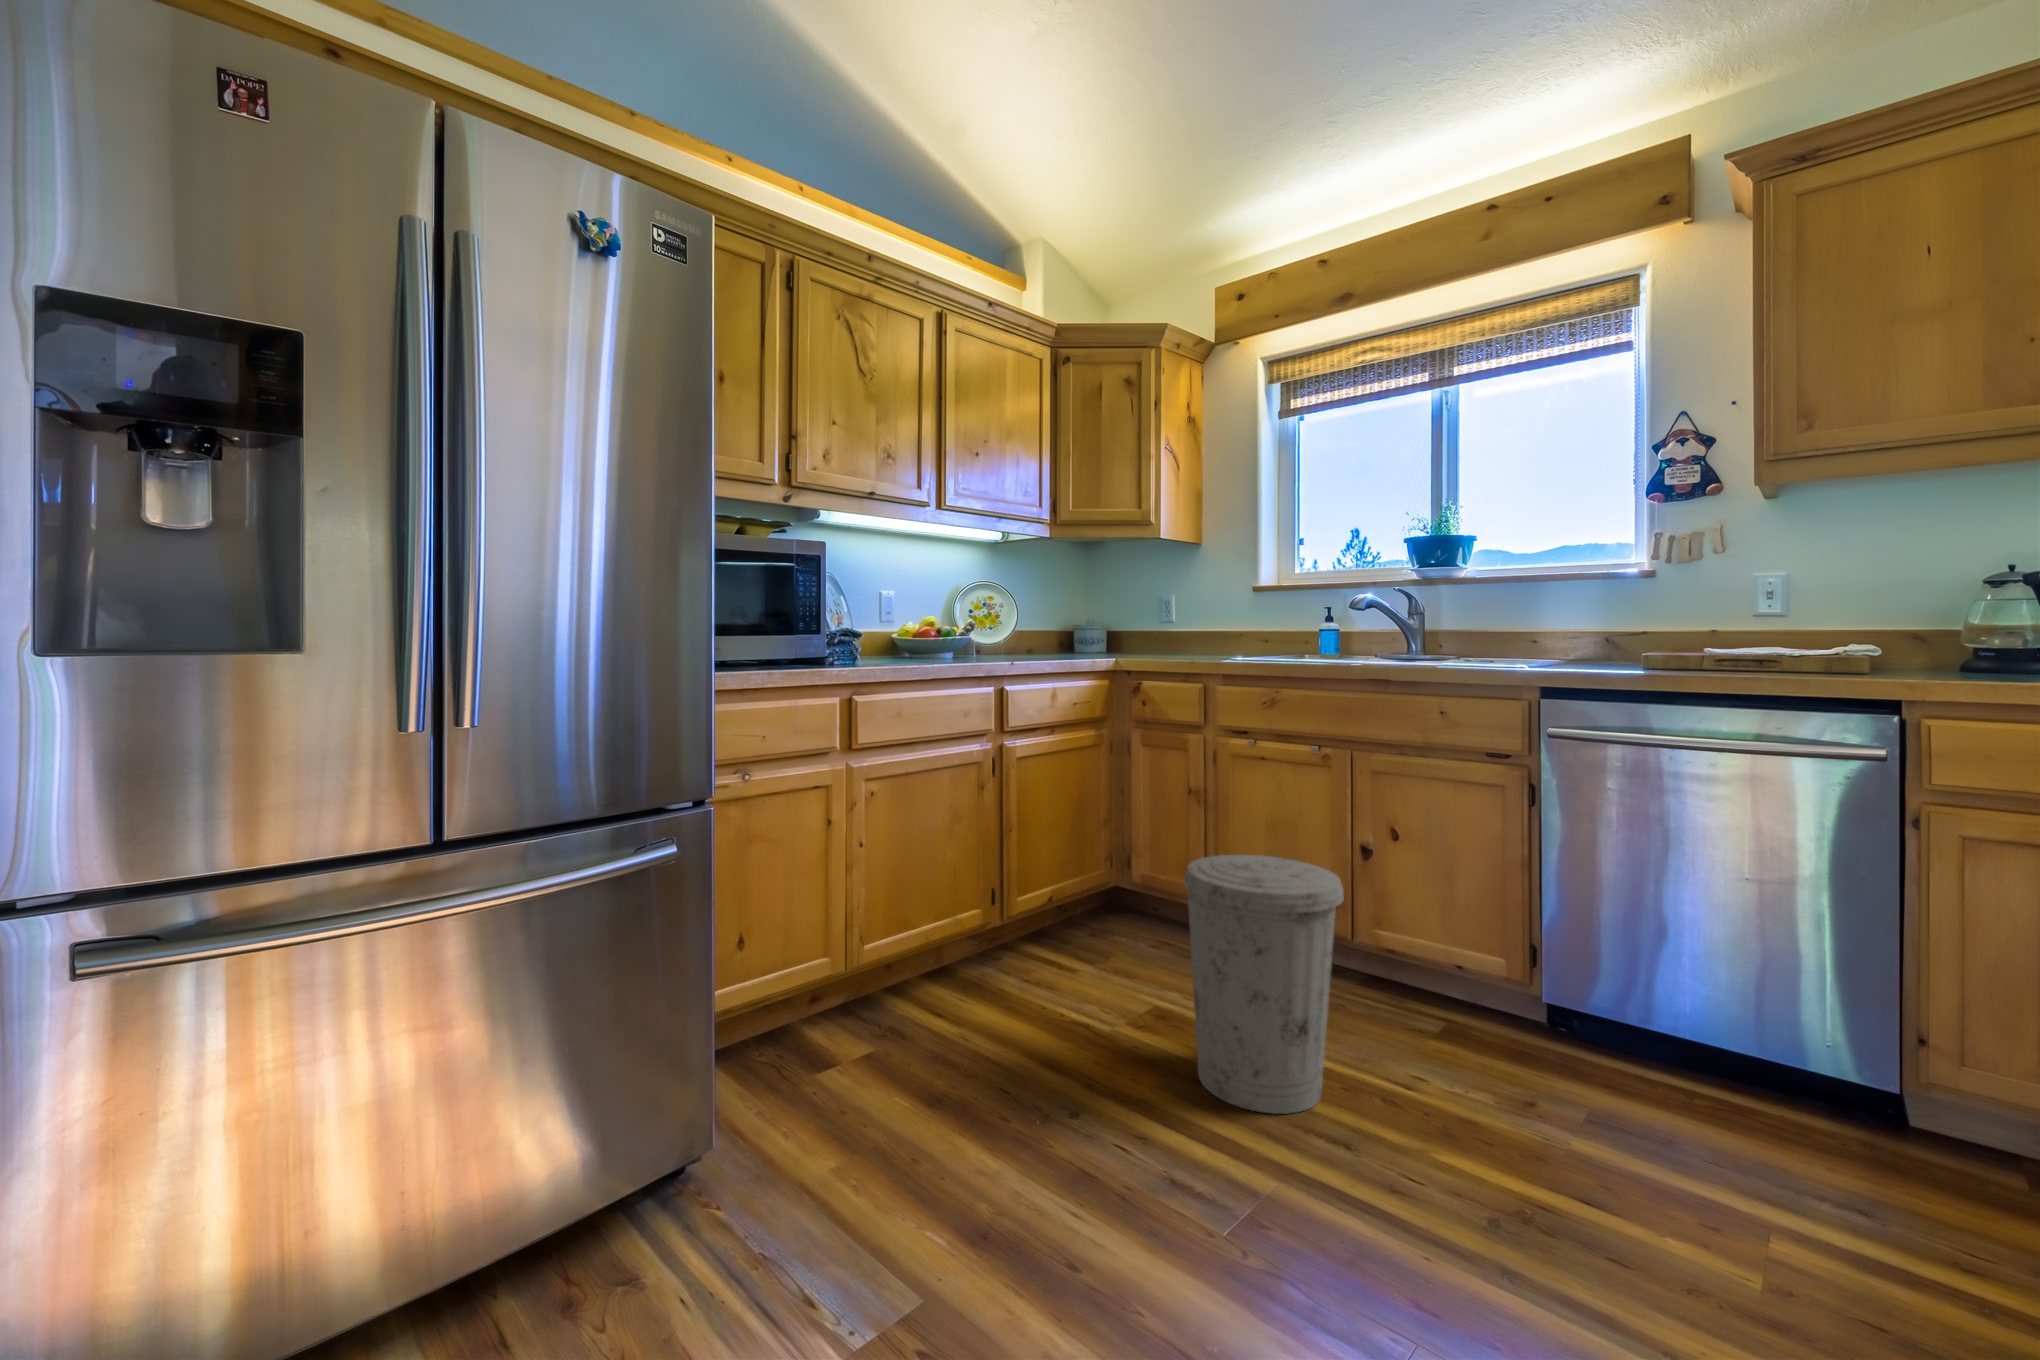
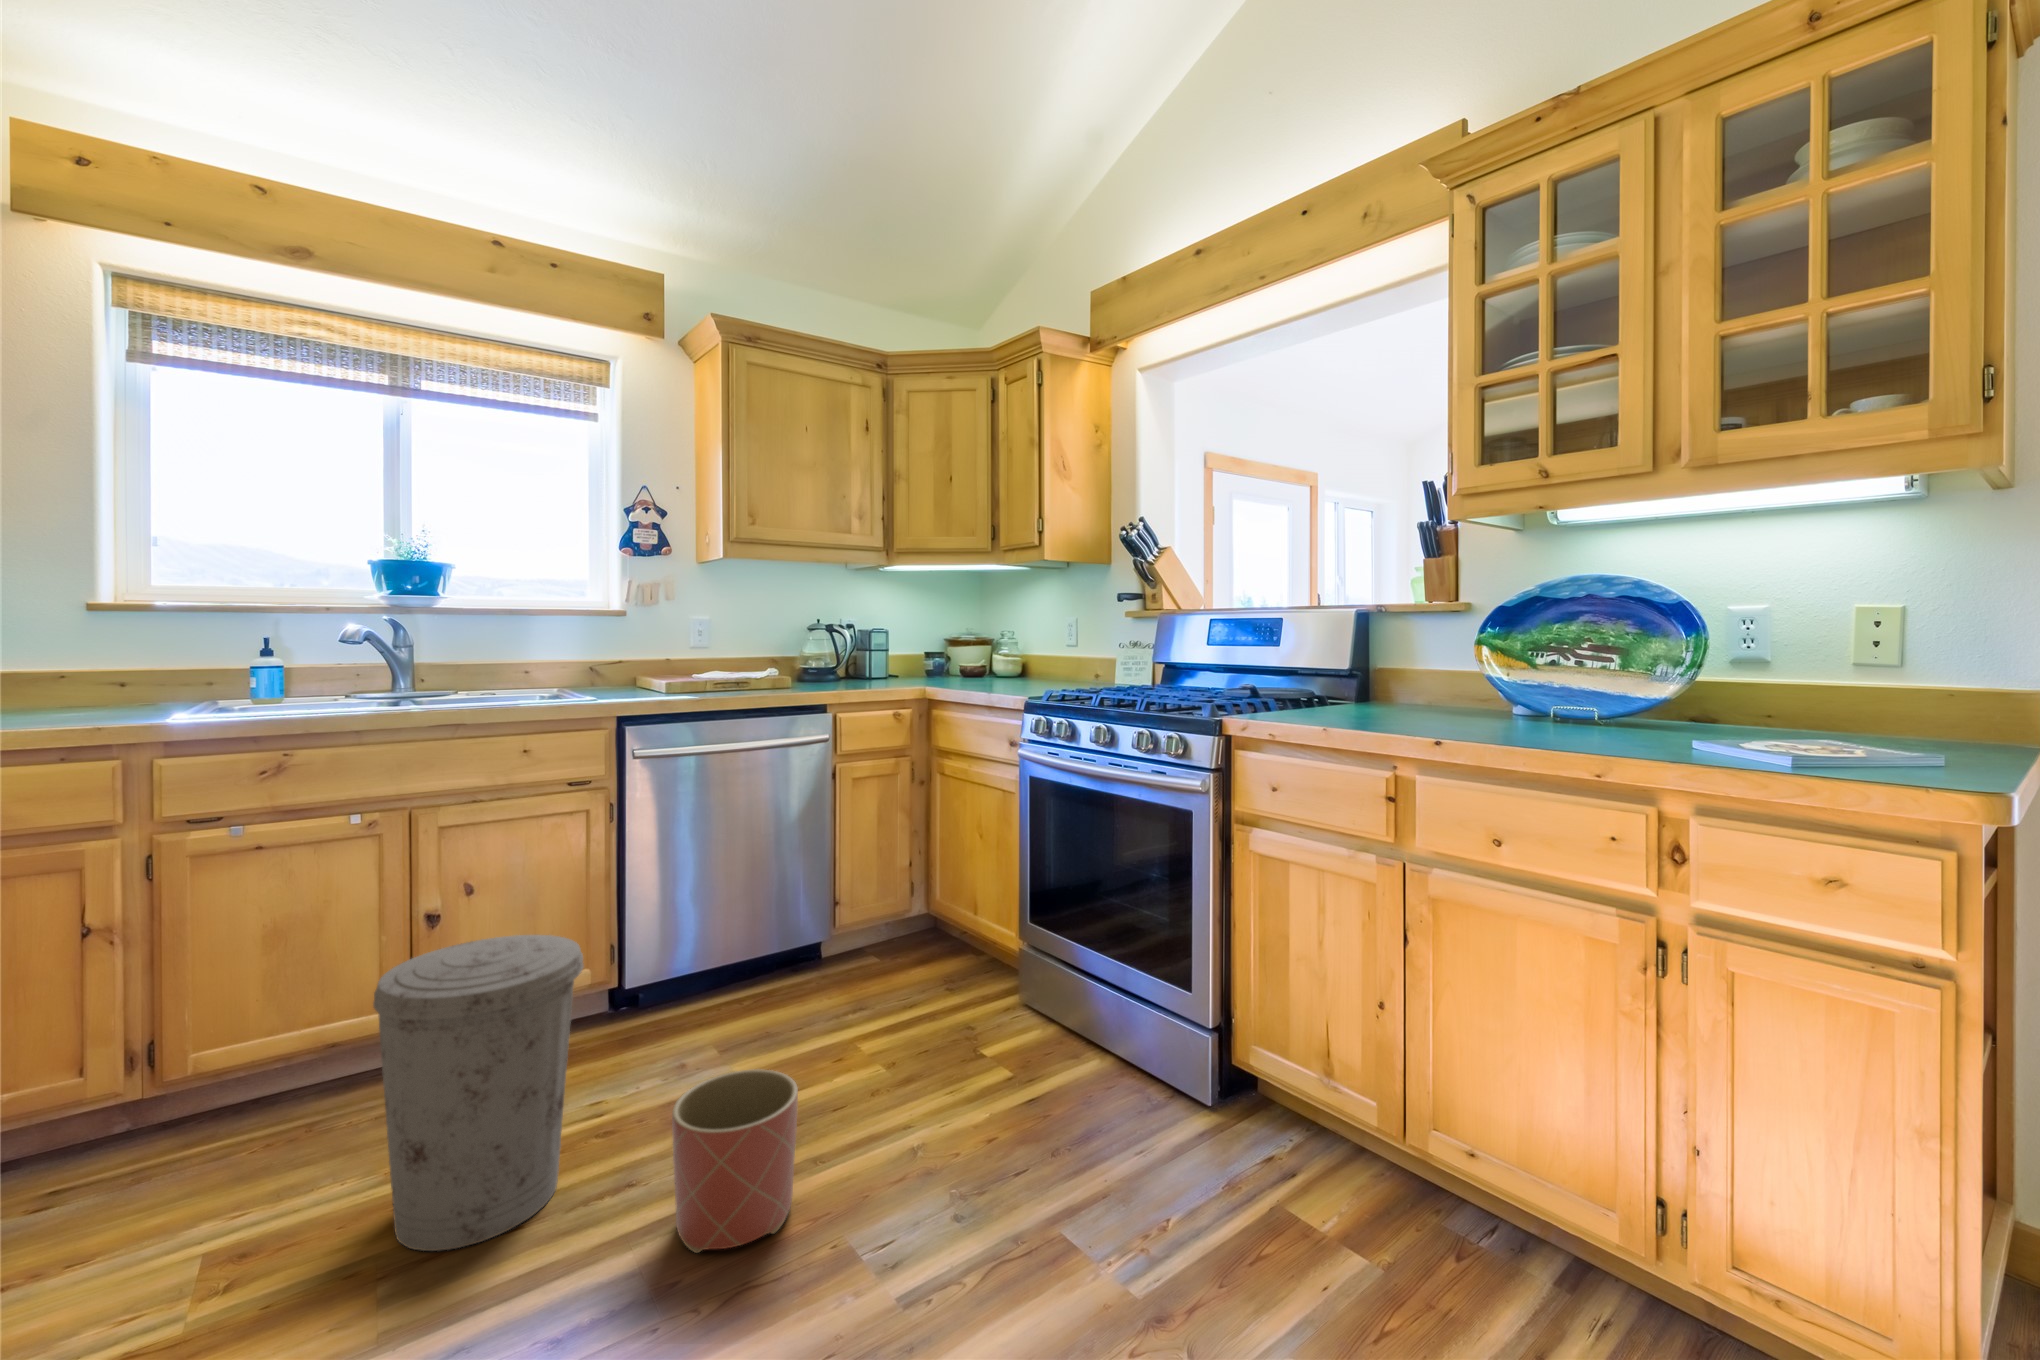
planter: none [1301,1069,1451,1283] -> present [672,1069,798,1253]

